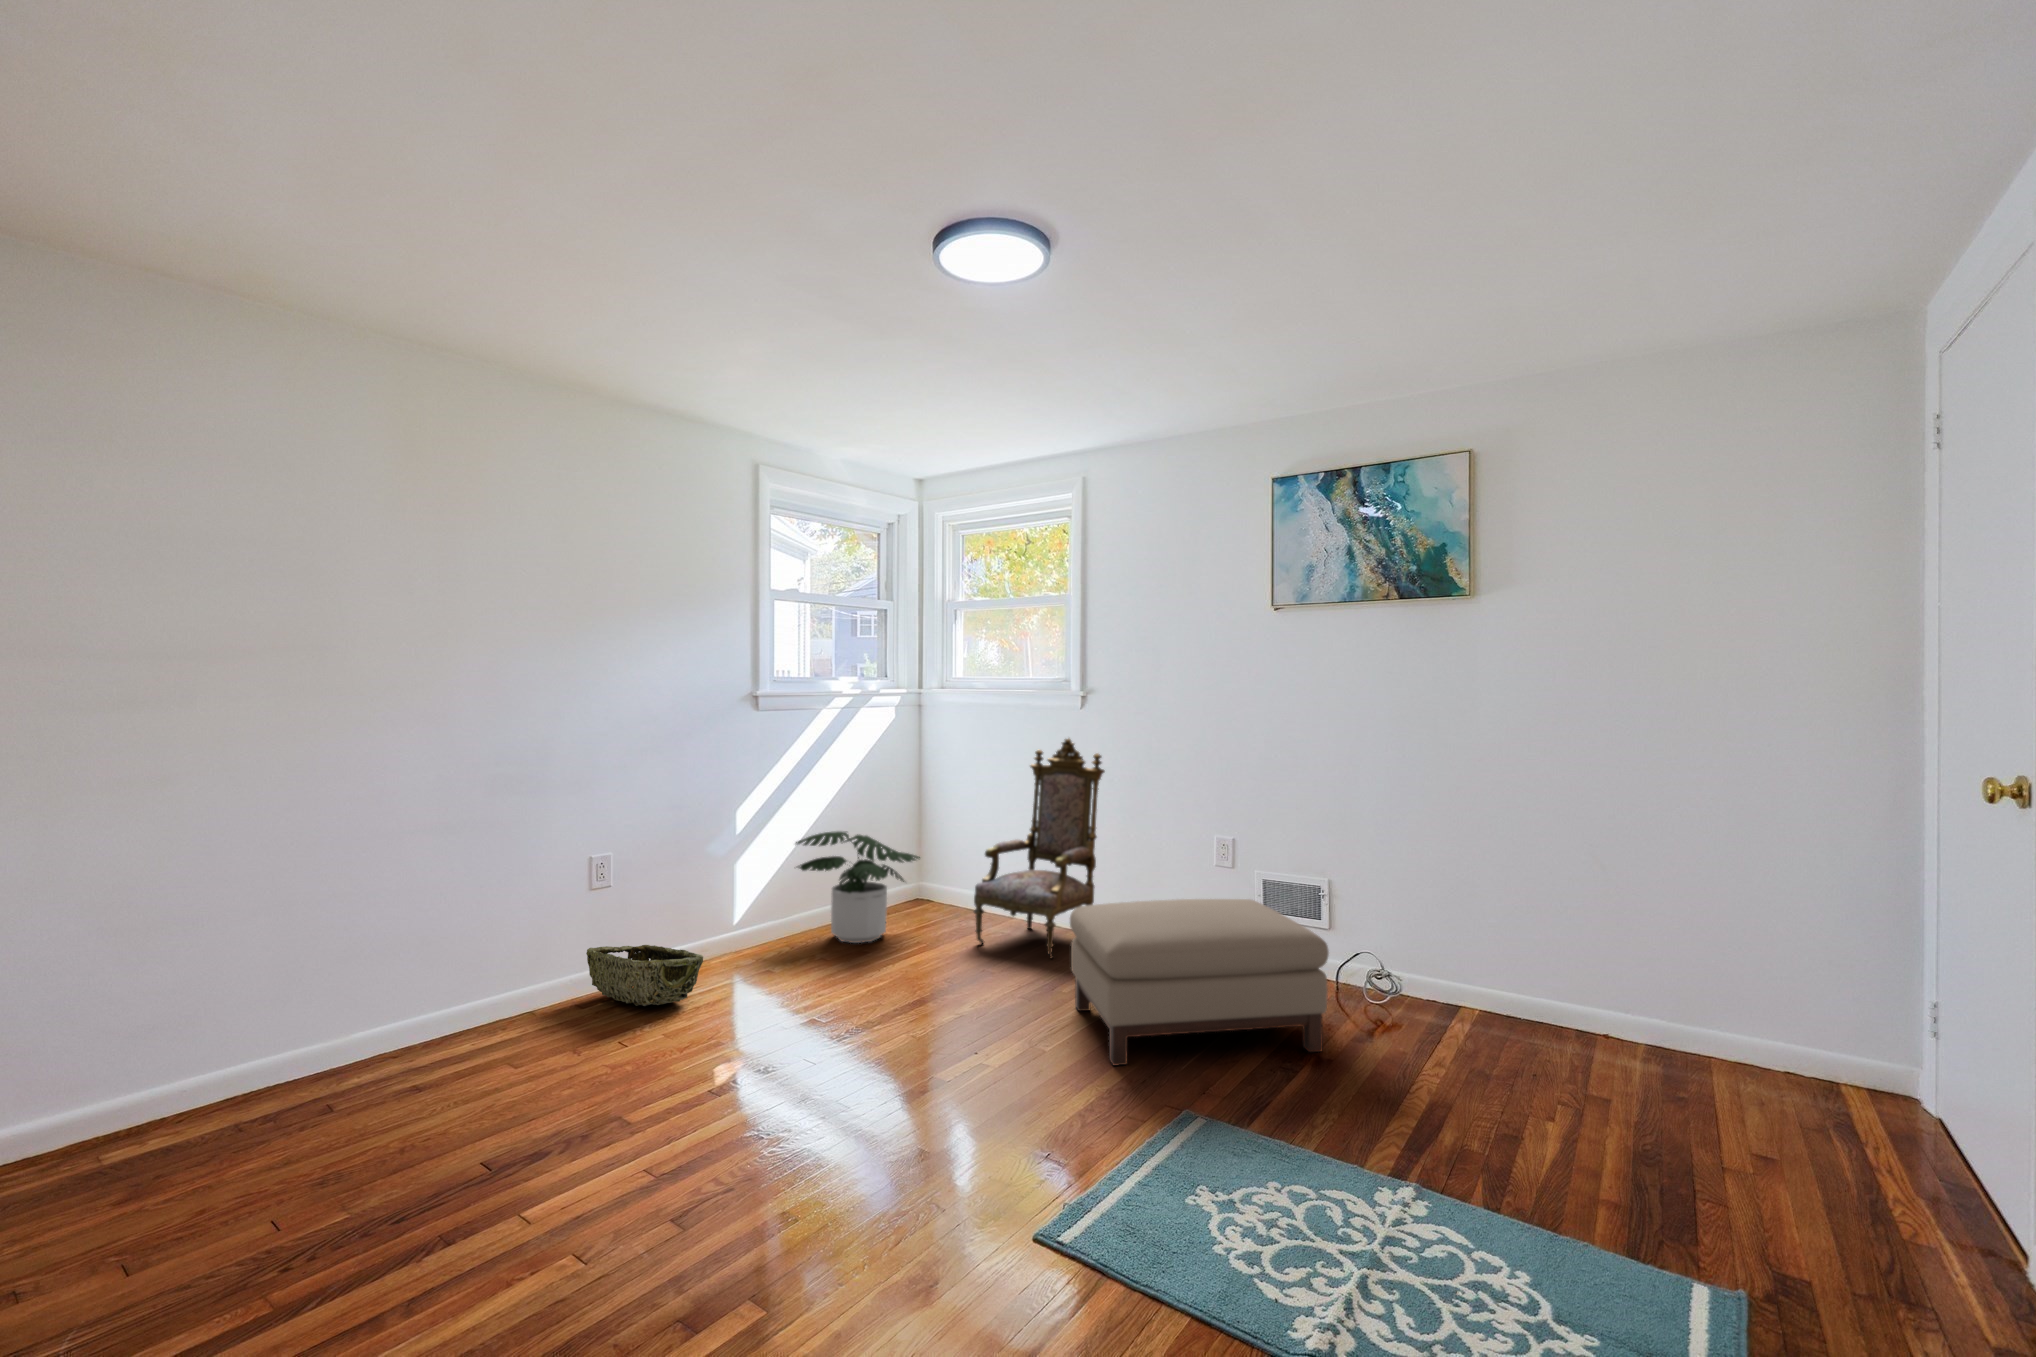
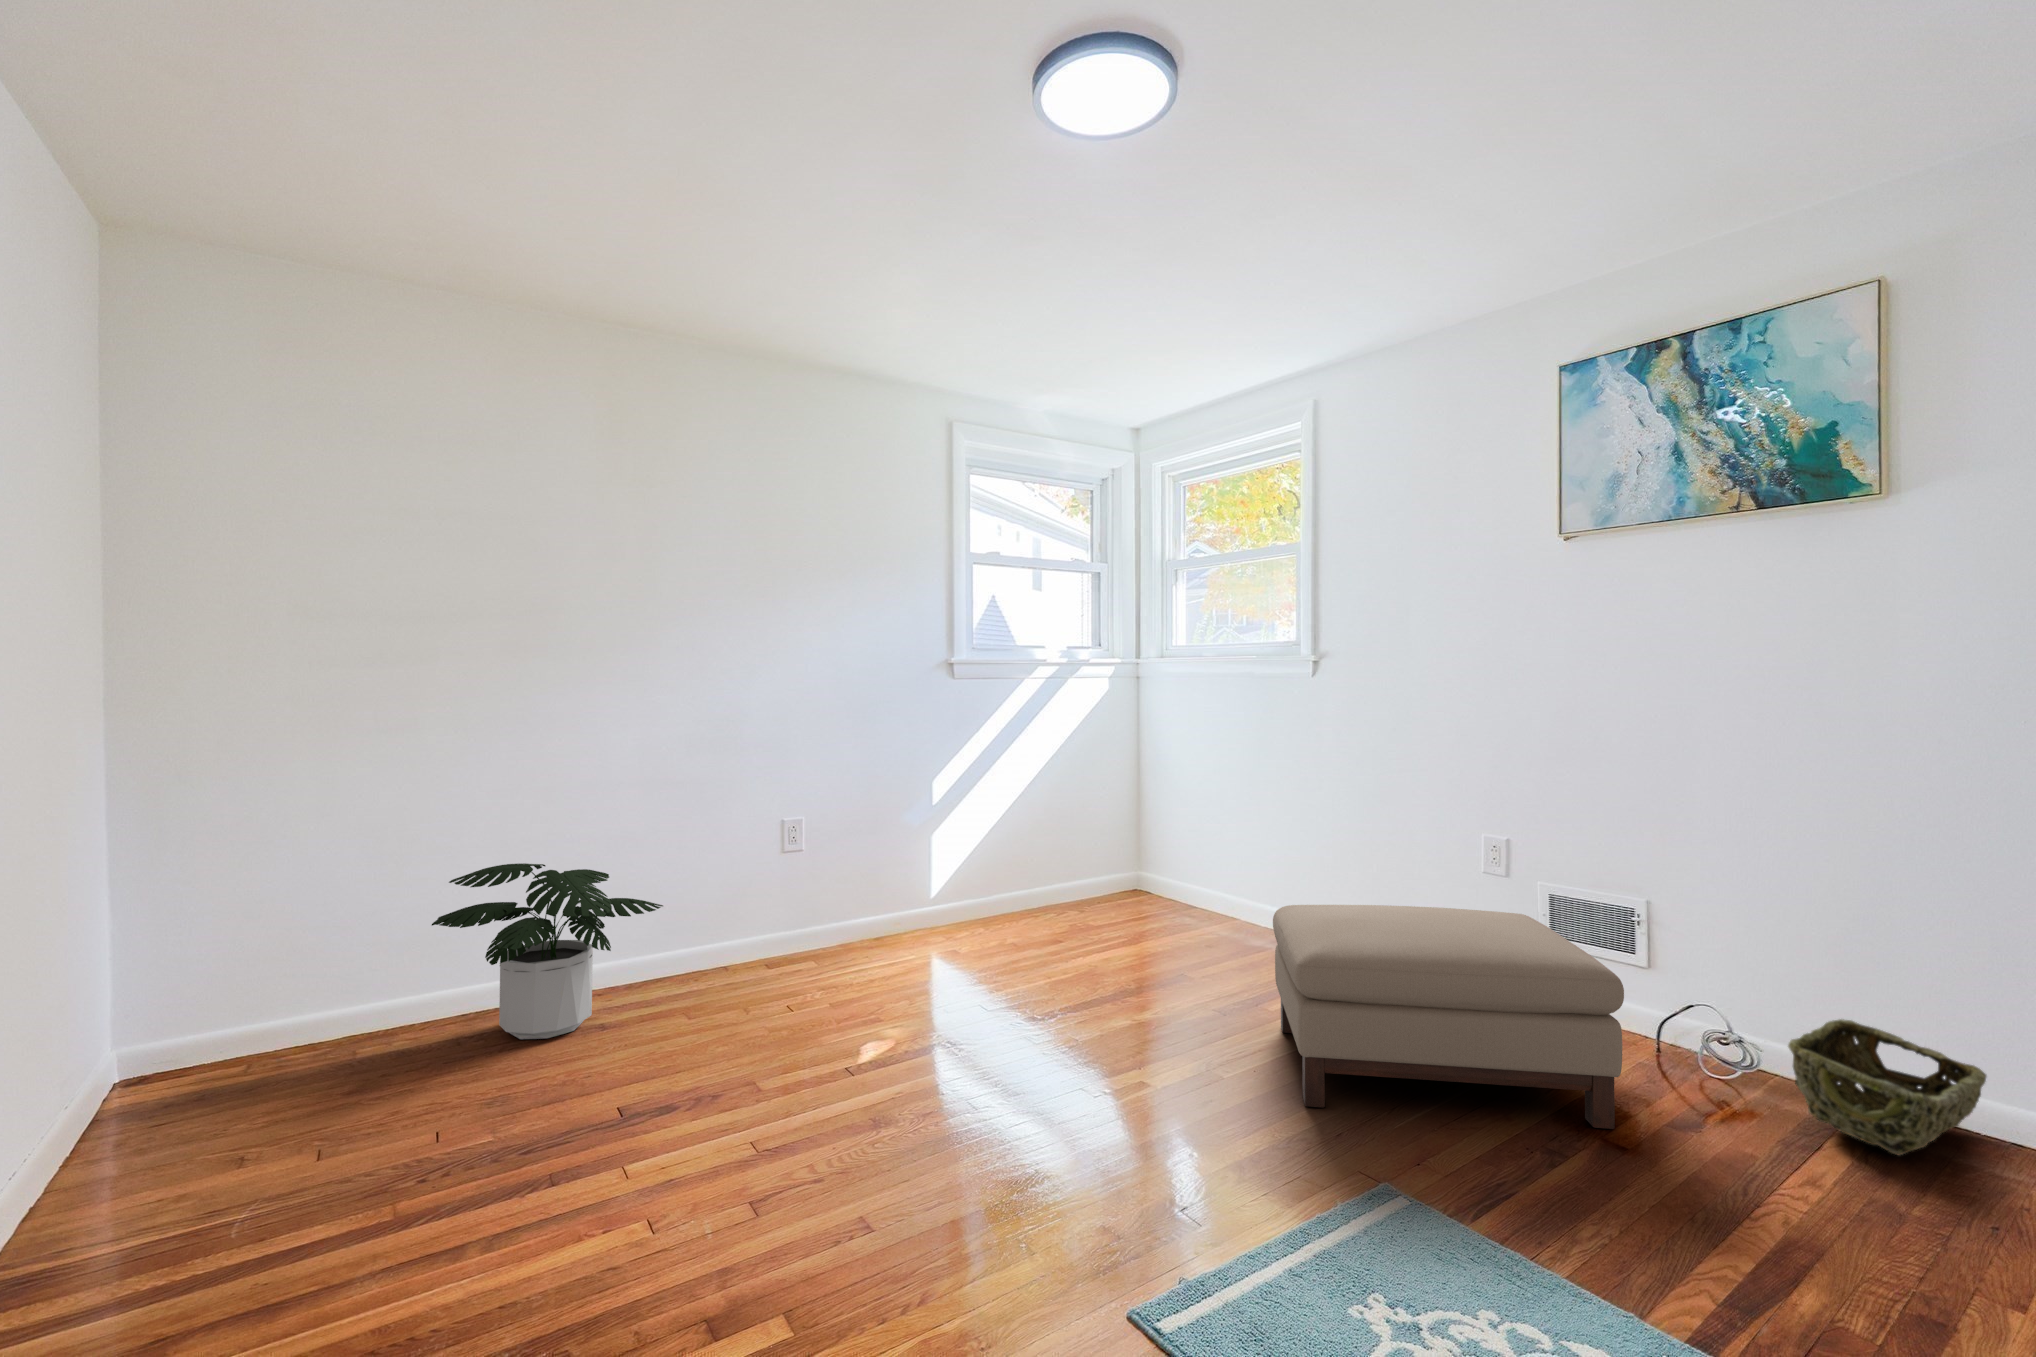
armchair: present [974,738,1105,959] -> none [1184,709,1345,967]
potted plant: present [795,831,920,943] -> present [432,863,663,1039]
woven basket: present [586,945,703,1006] -> present [1788,1019,1986,1155]

